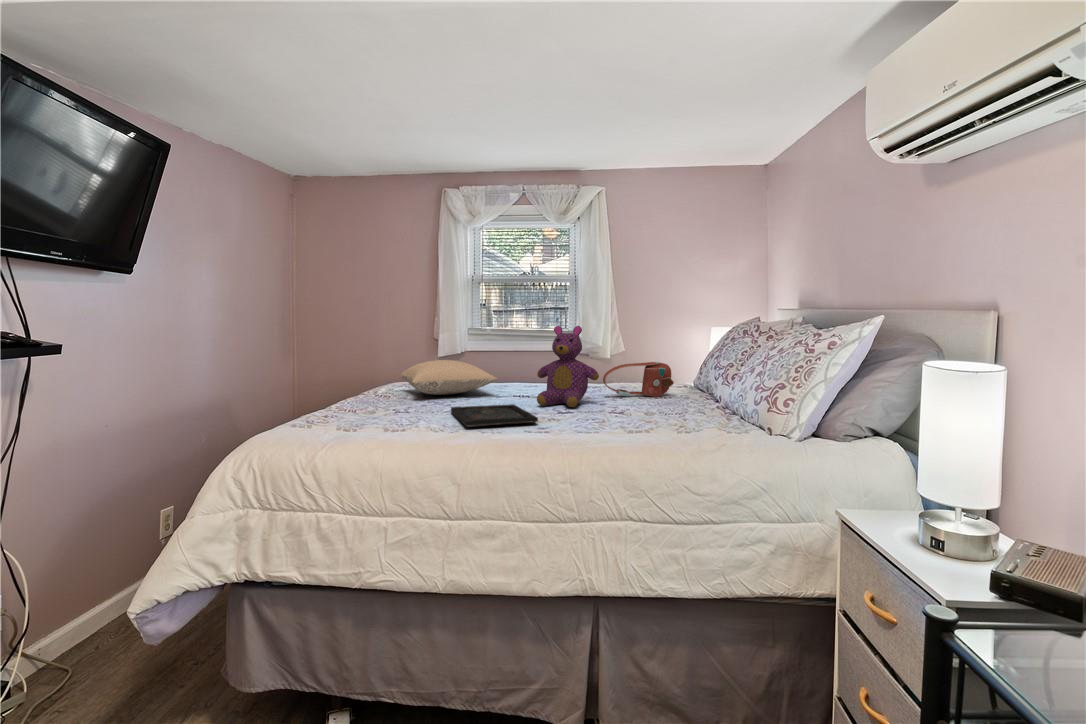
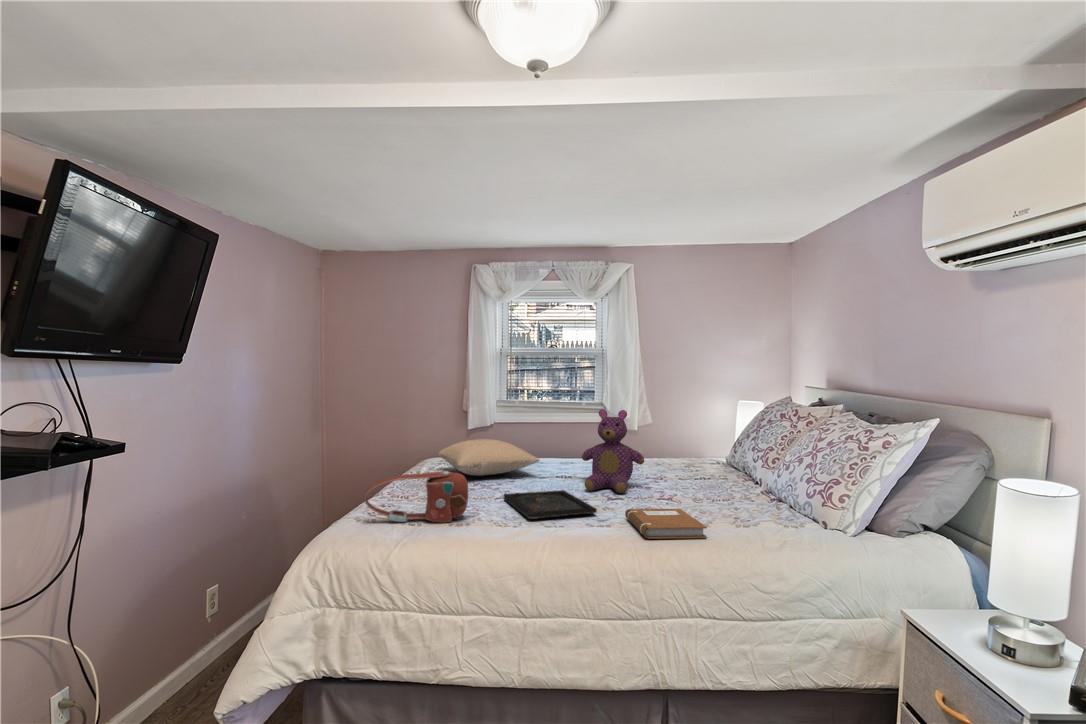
handbag: present [603,362,674,397] -> present [365,471,468,523]
notebook: none [566,417,642,442] -> present [625,509,707,539]

